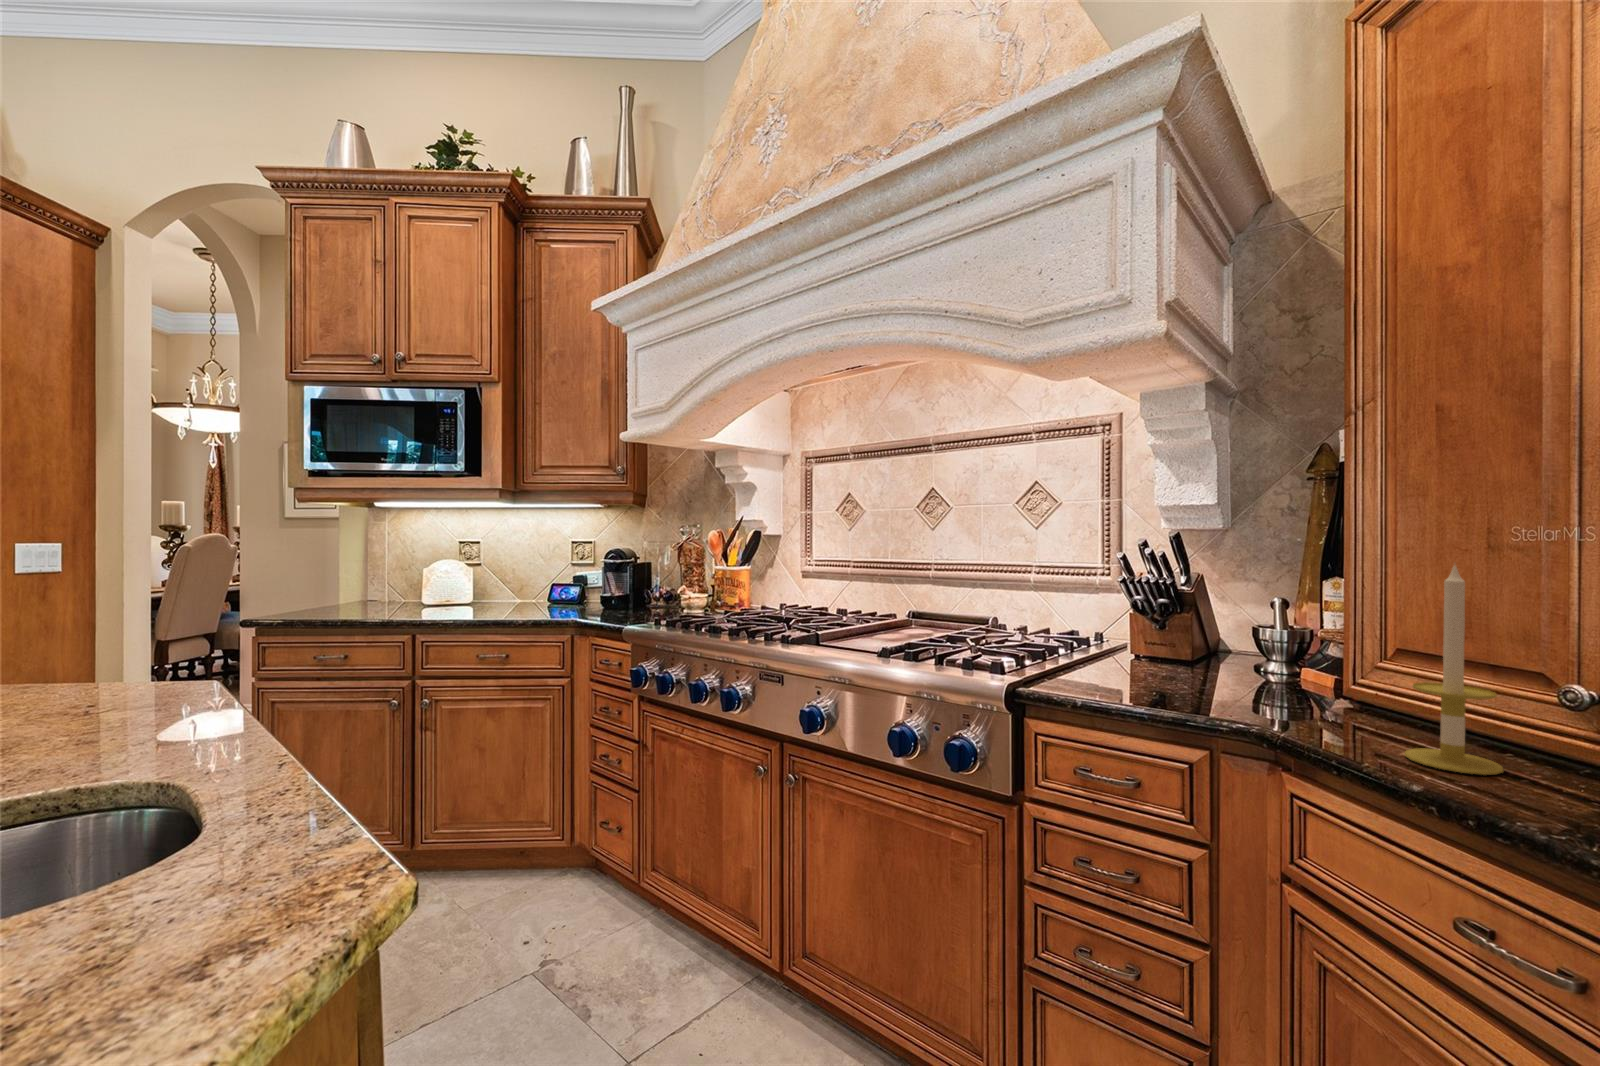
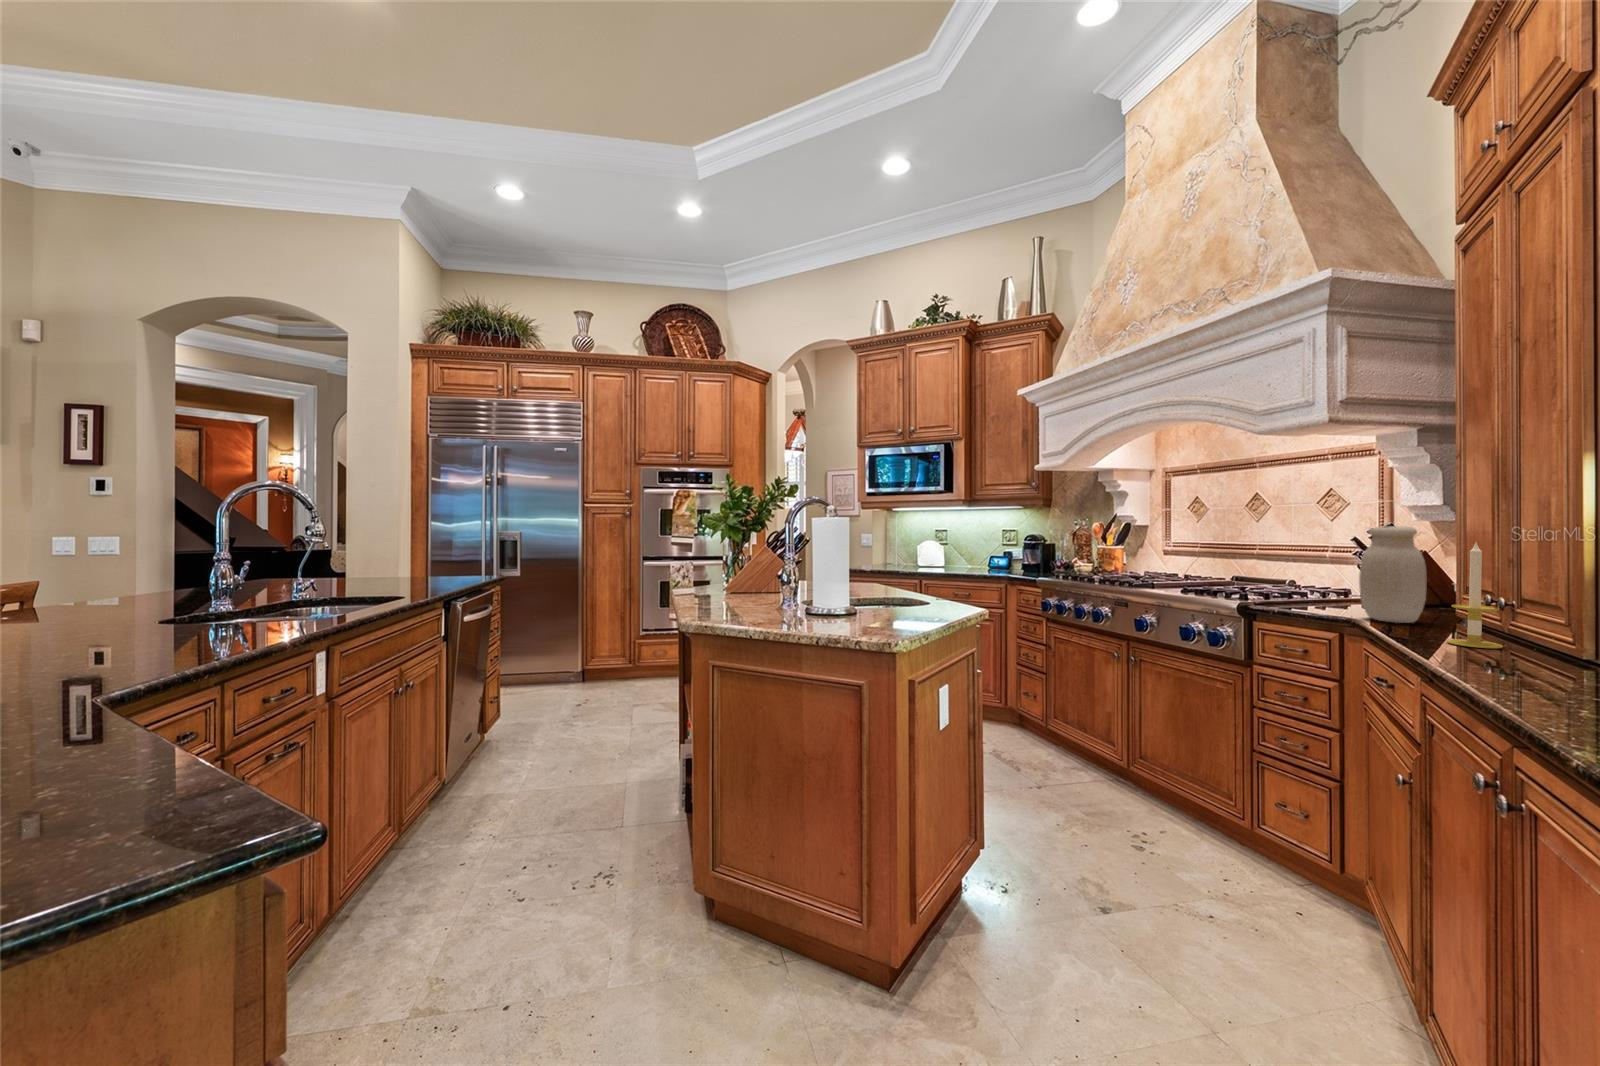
jar: none [1175,535,1275,704] -> present [1359,526,1427,623]

